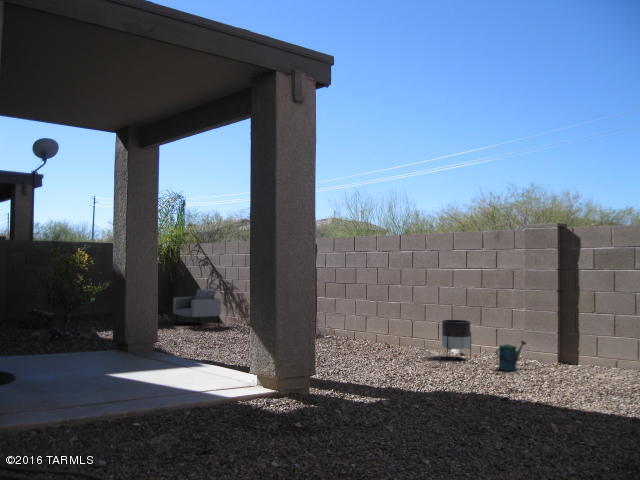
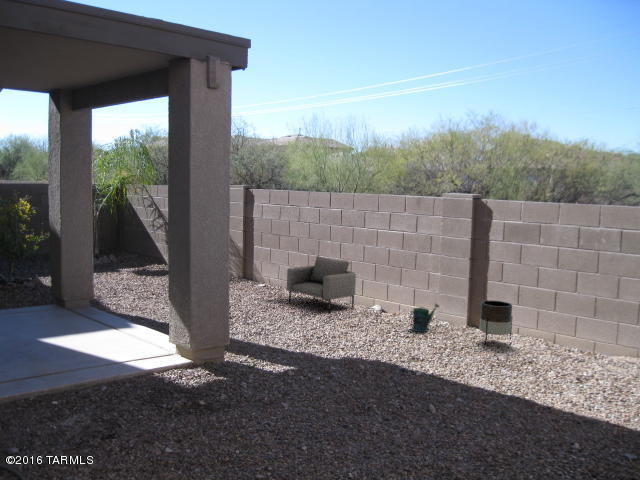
armchair: present [173,289,221,327] -> present [287,256,356,313]
planter: present [442,320,471,360] -> present [479,301,512,346]

